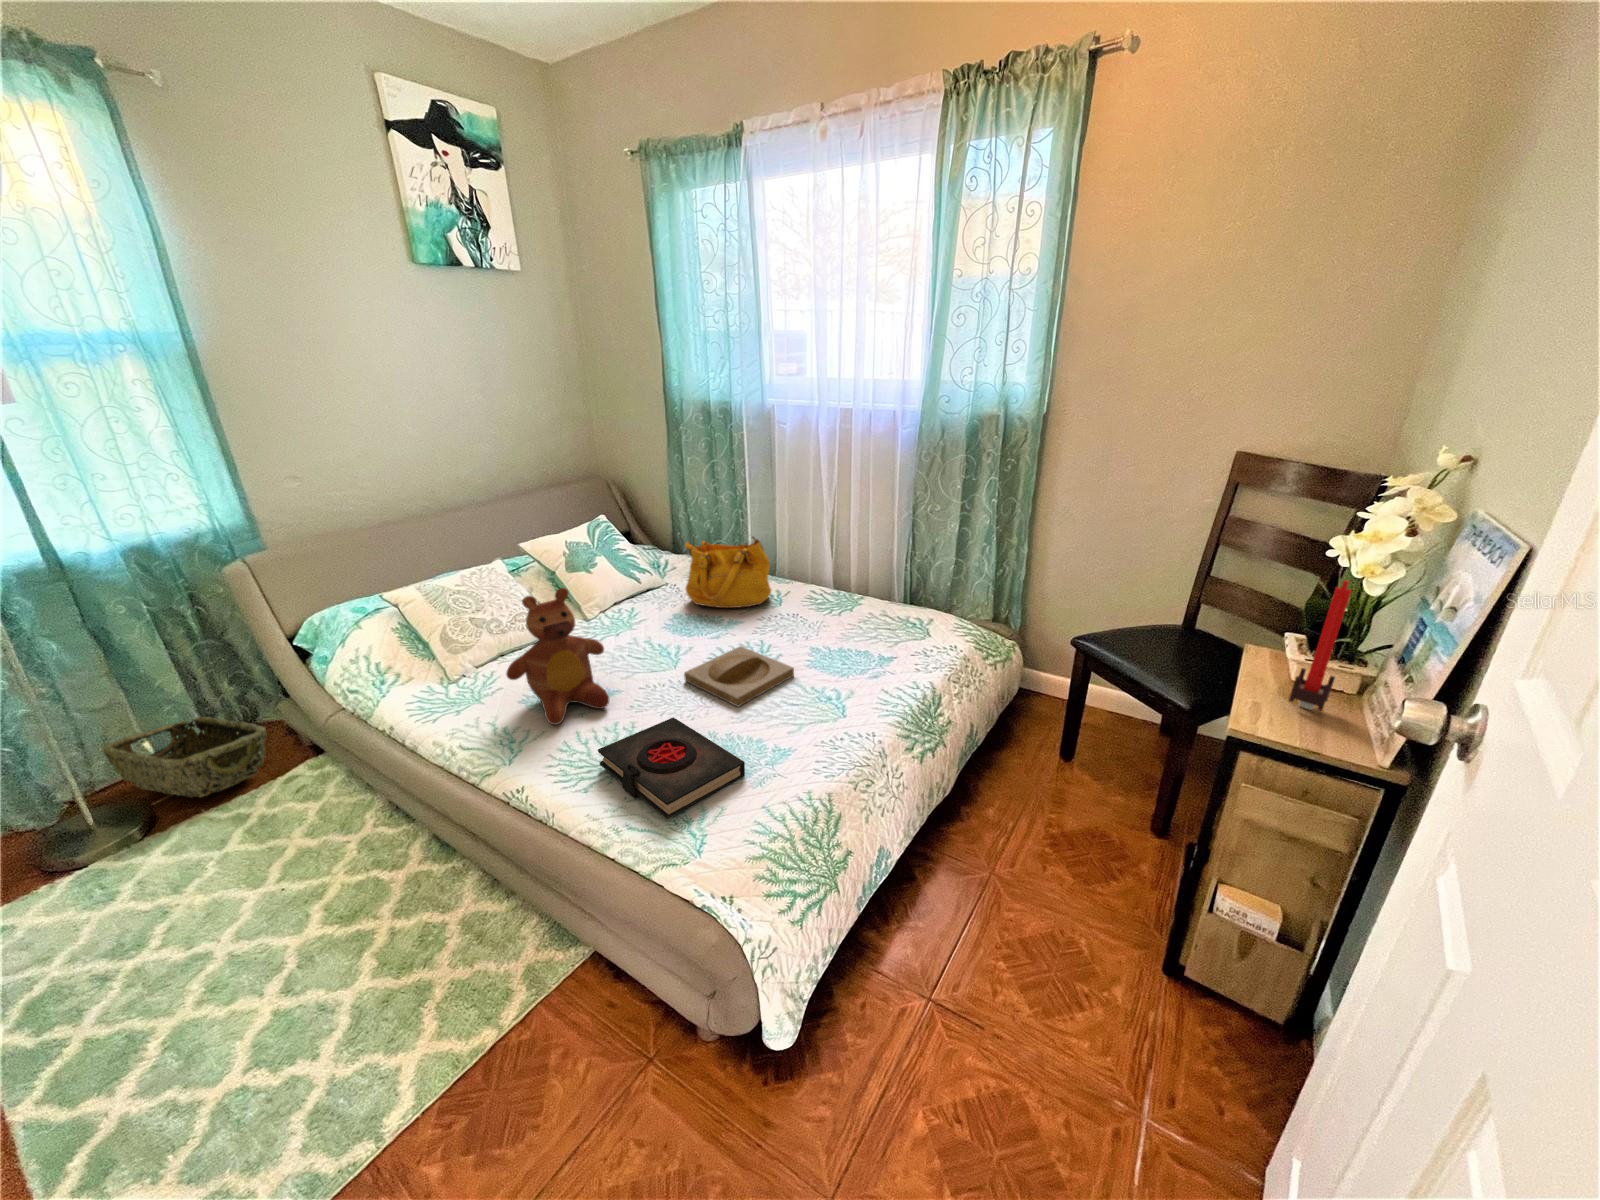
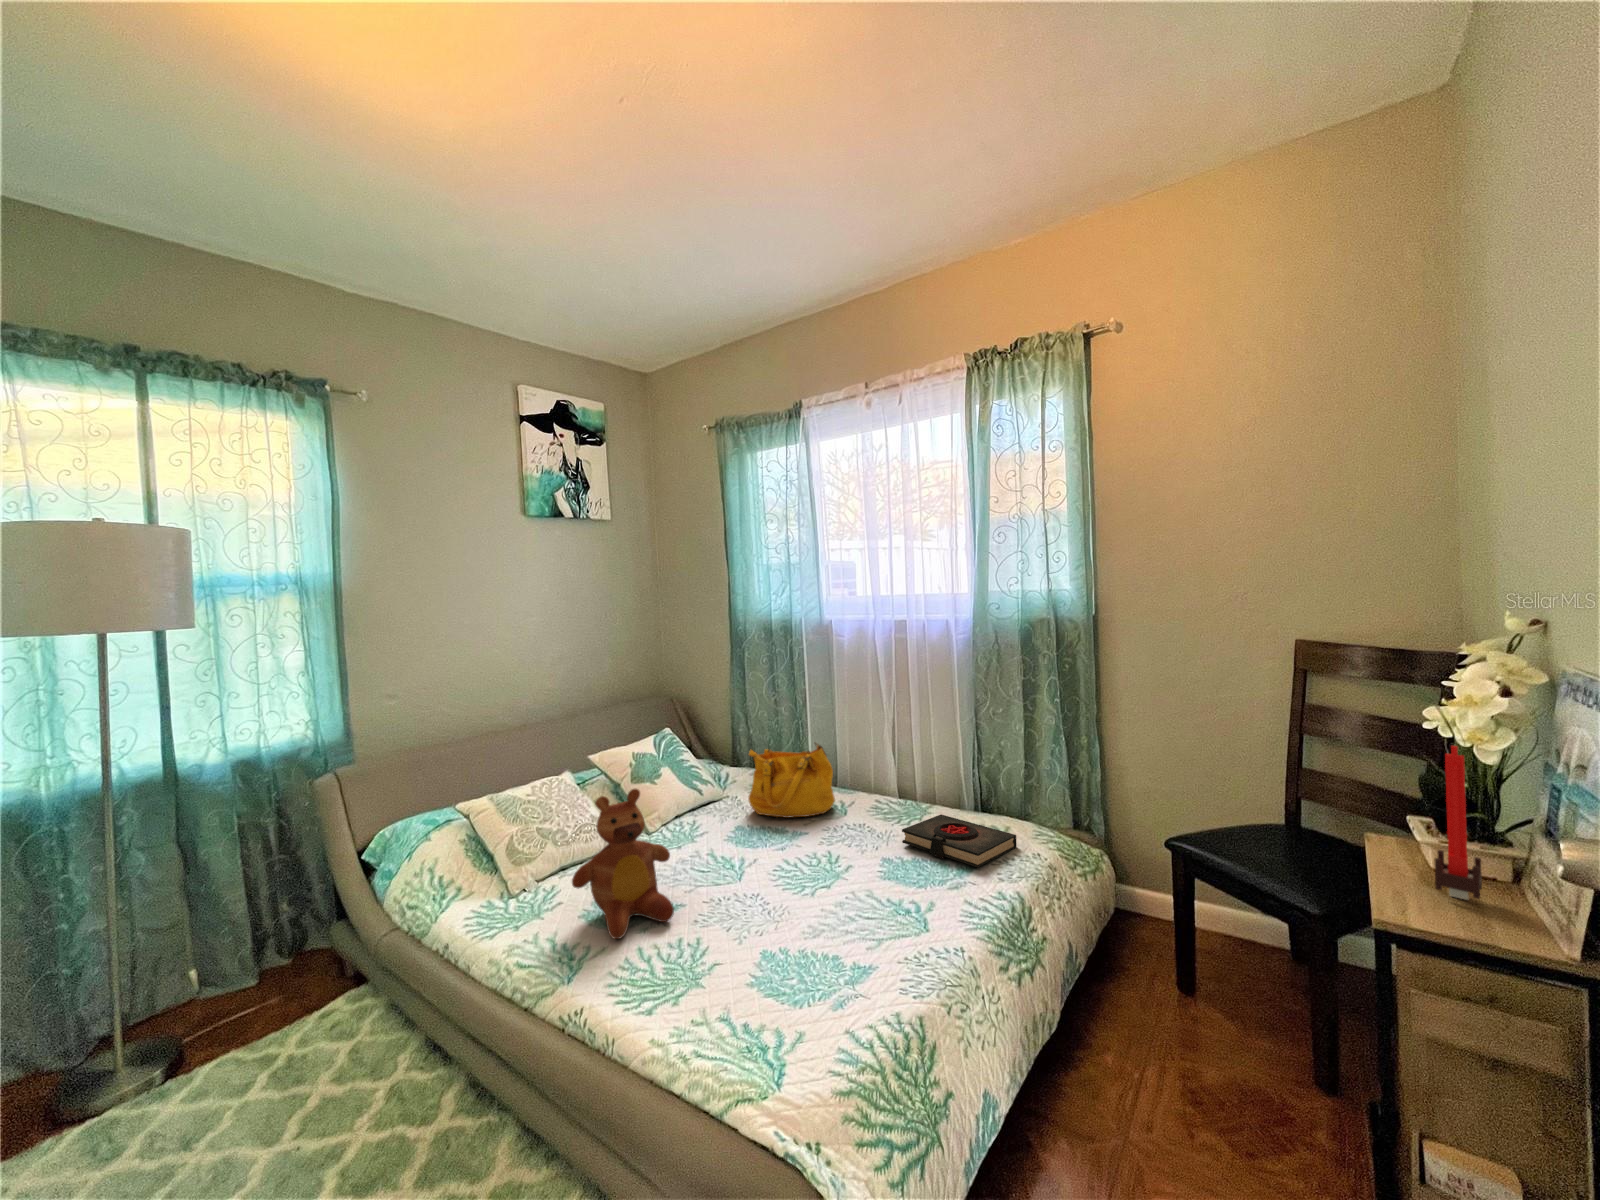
tray: present [684,646,794,707] -> none [751,854,867,919]
woven basket: present [103,717,267,798] -> none [153,940,316,1034]
book: present [598,718,745,818] -> present [902,814,1017,867]

